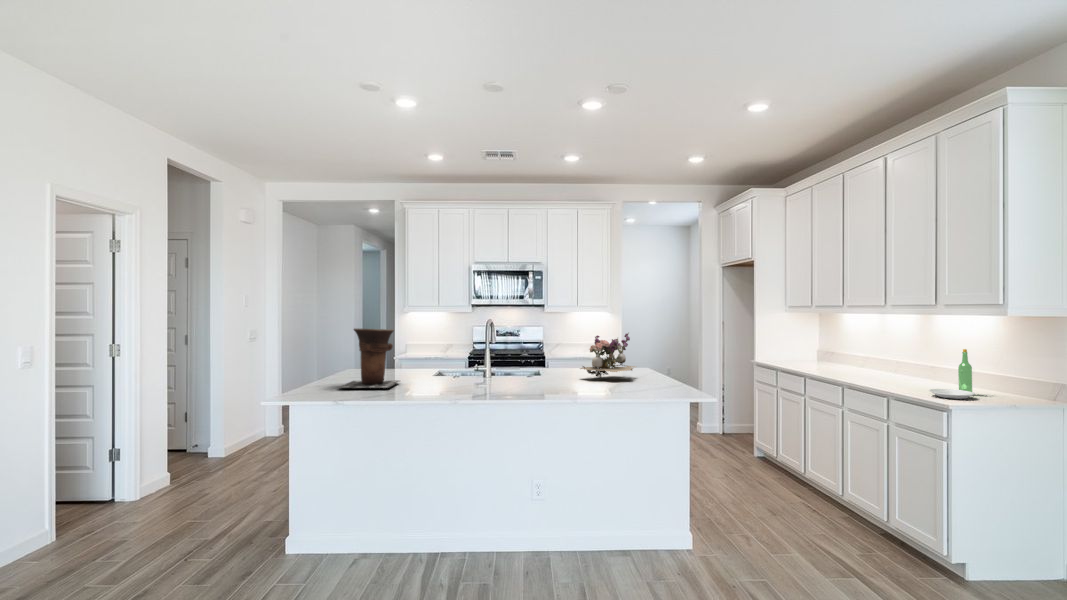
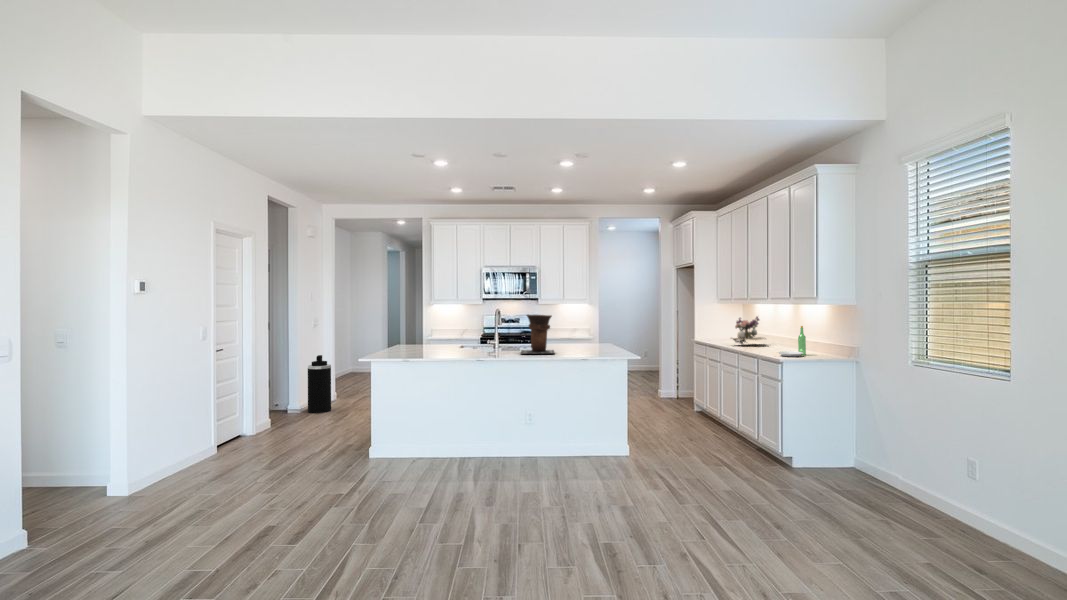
vase: present [338,328,399,388] -> present [521,315,555,353]
flower arrangement: present [580,333,636,378] -> present [731,317,766,344]
trash can: none [237,378,270,457] -> present [308,355,331,413]

